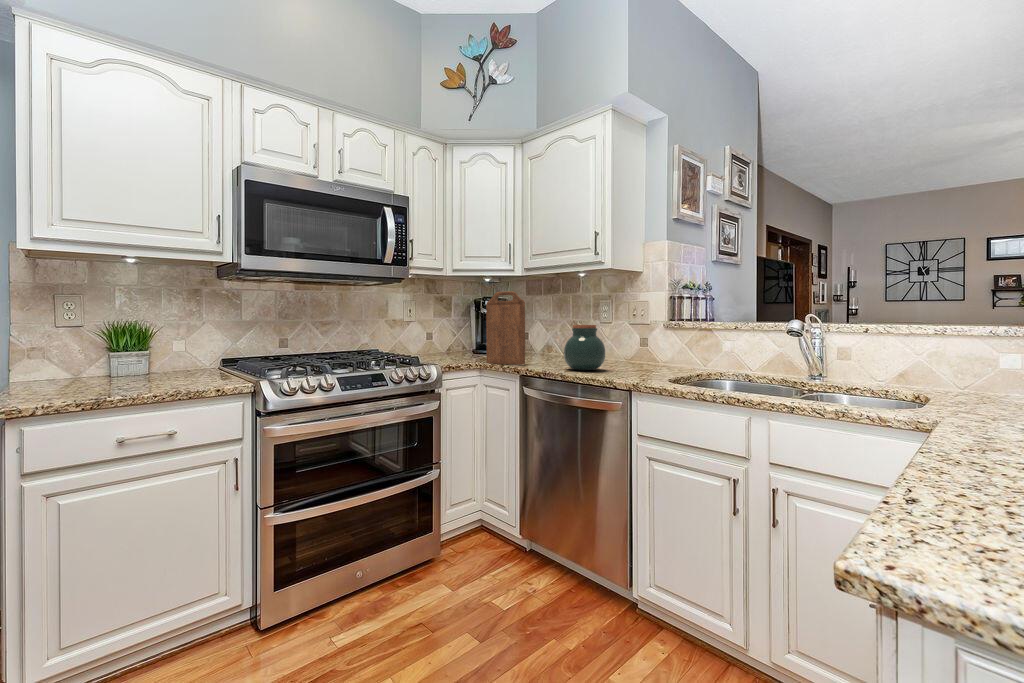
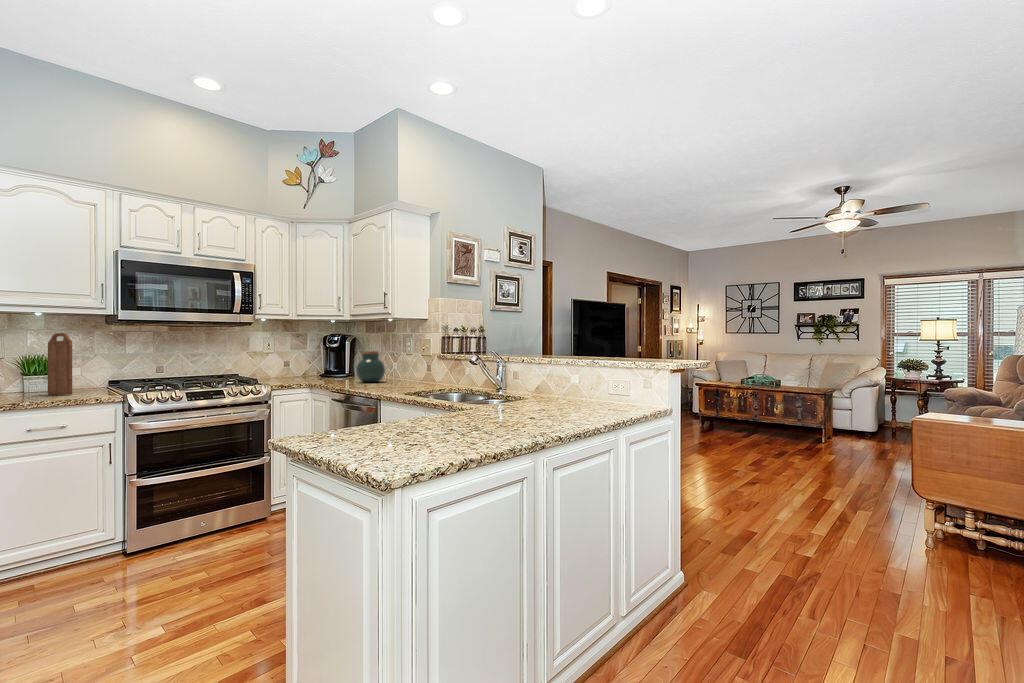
cutting board: present [486,291,525,365] -> present [48,333,72,395]

